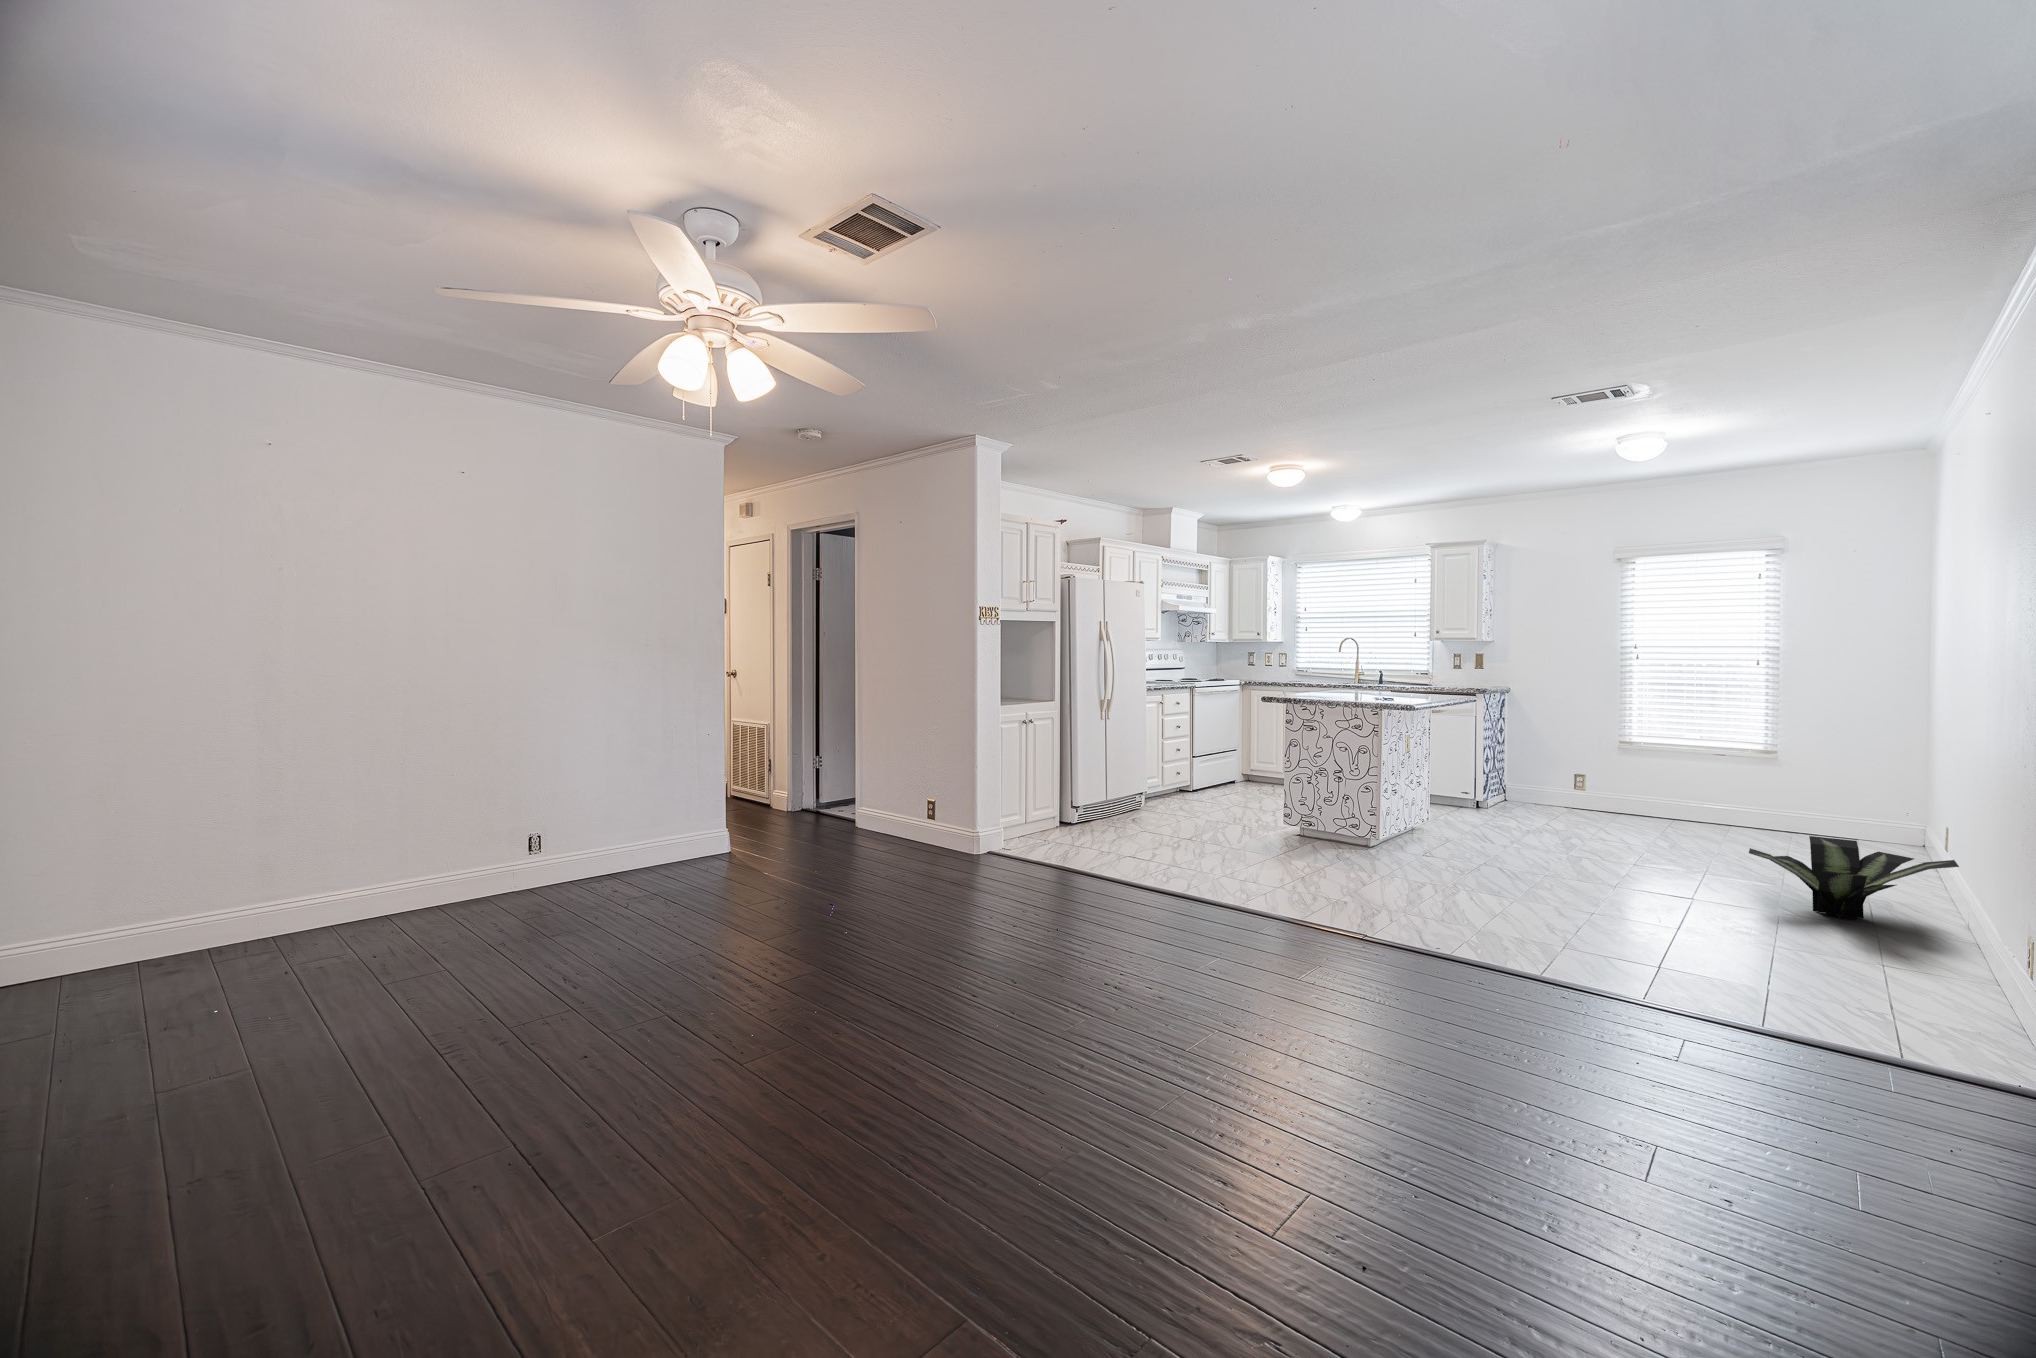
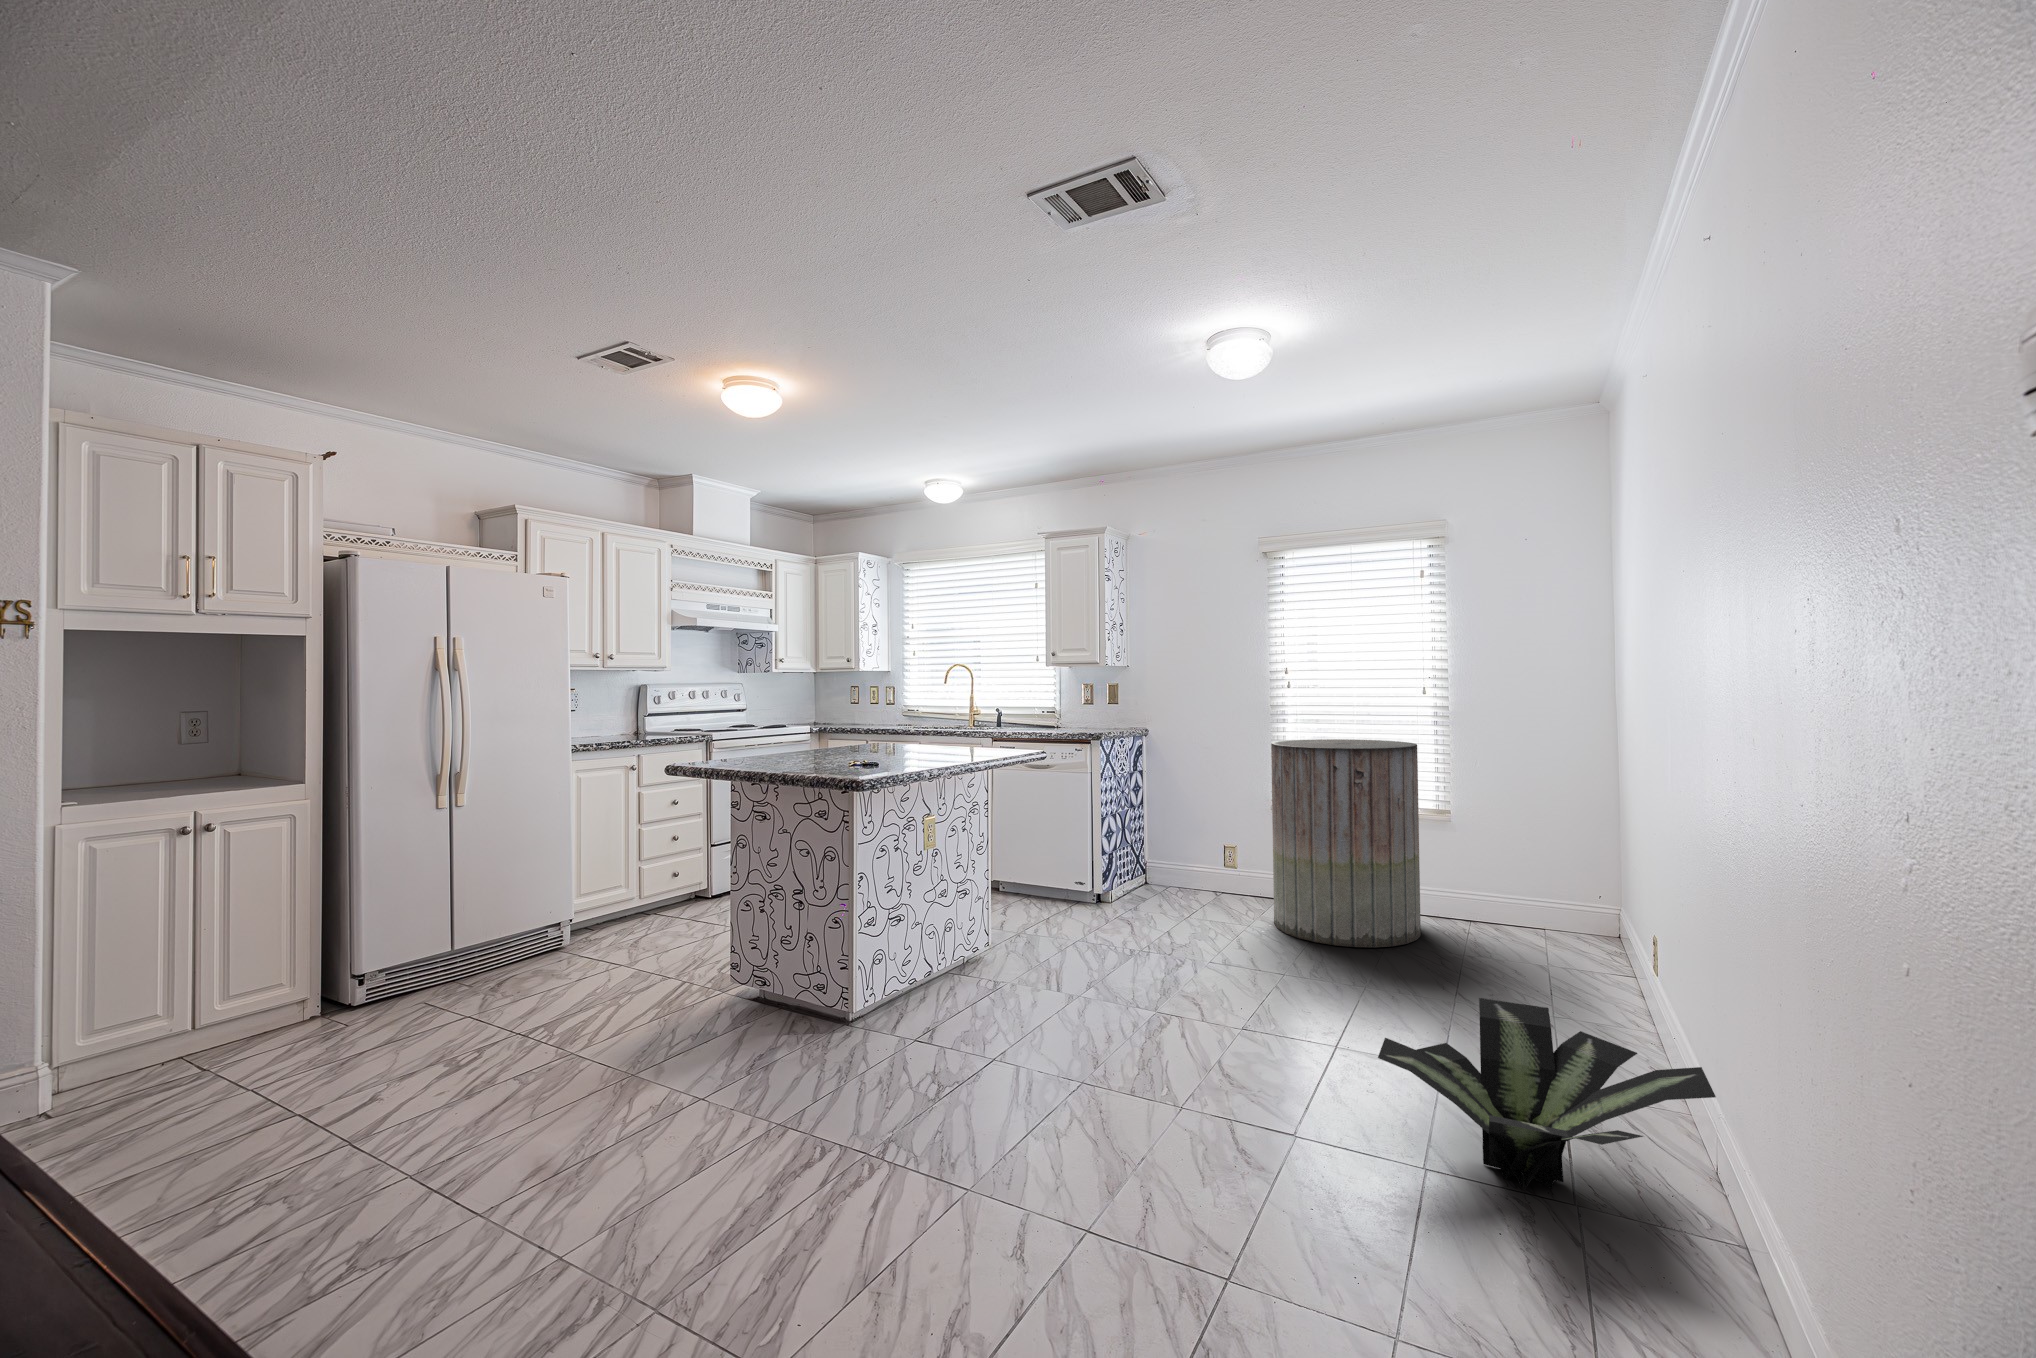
trash can: none [1625,696,1749,837] -> present [1271,739,1421,947]

